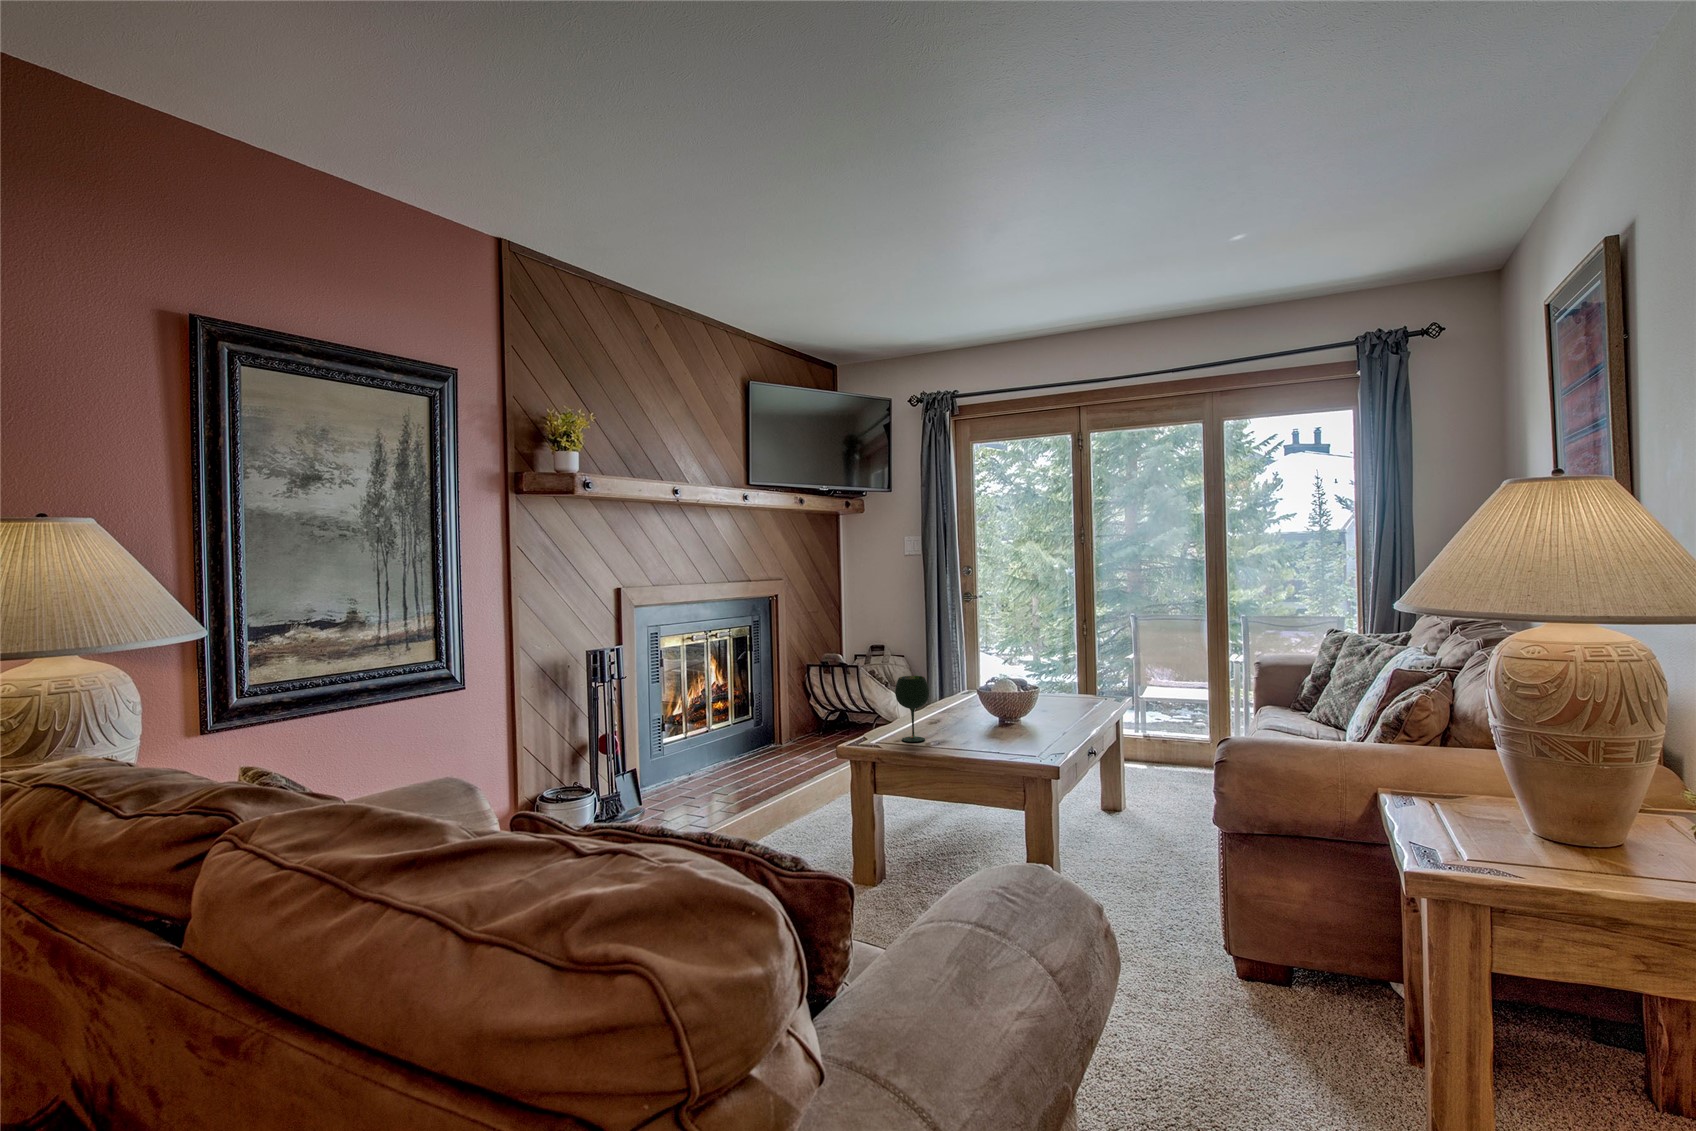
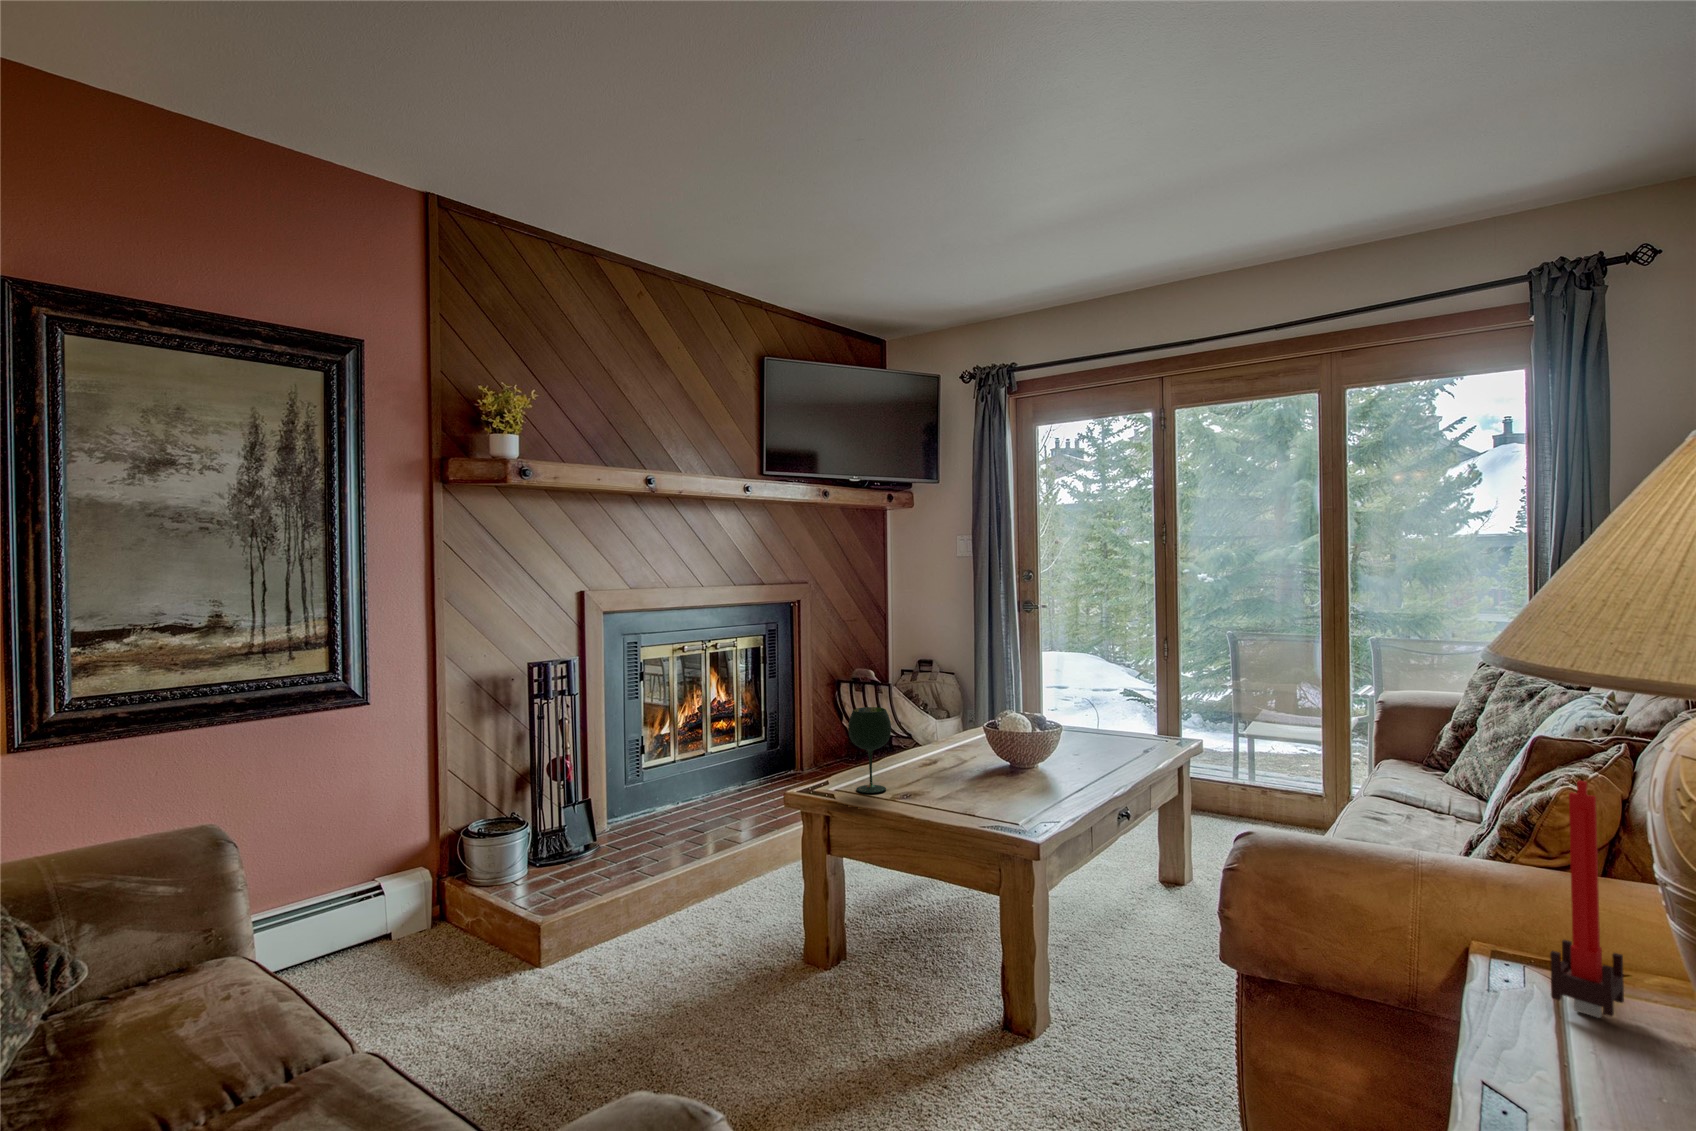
candle: none [1428,686,1465,819] -> present [1550,780,1624,1018]

